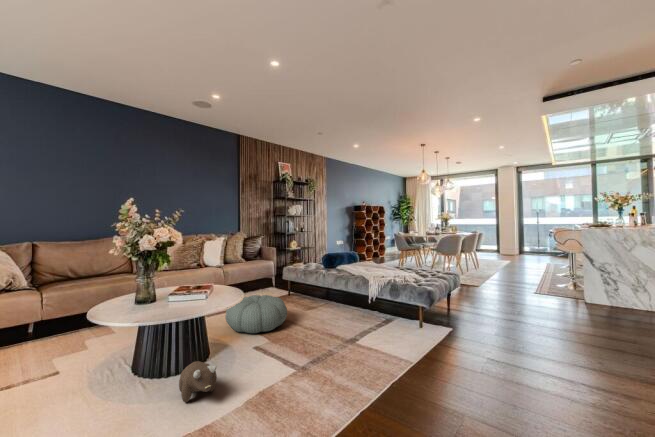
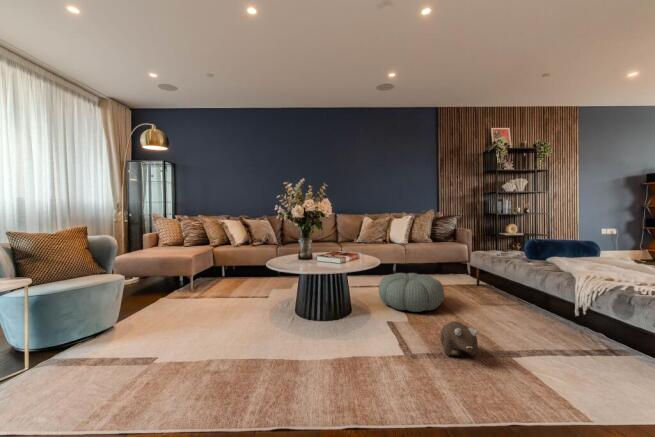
plush toy: present [179,361,217,402] -> present [440,321,478,356]

